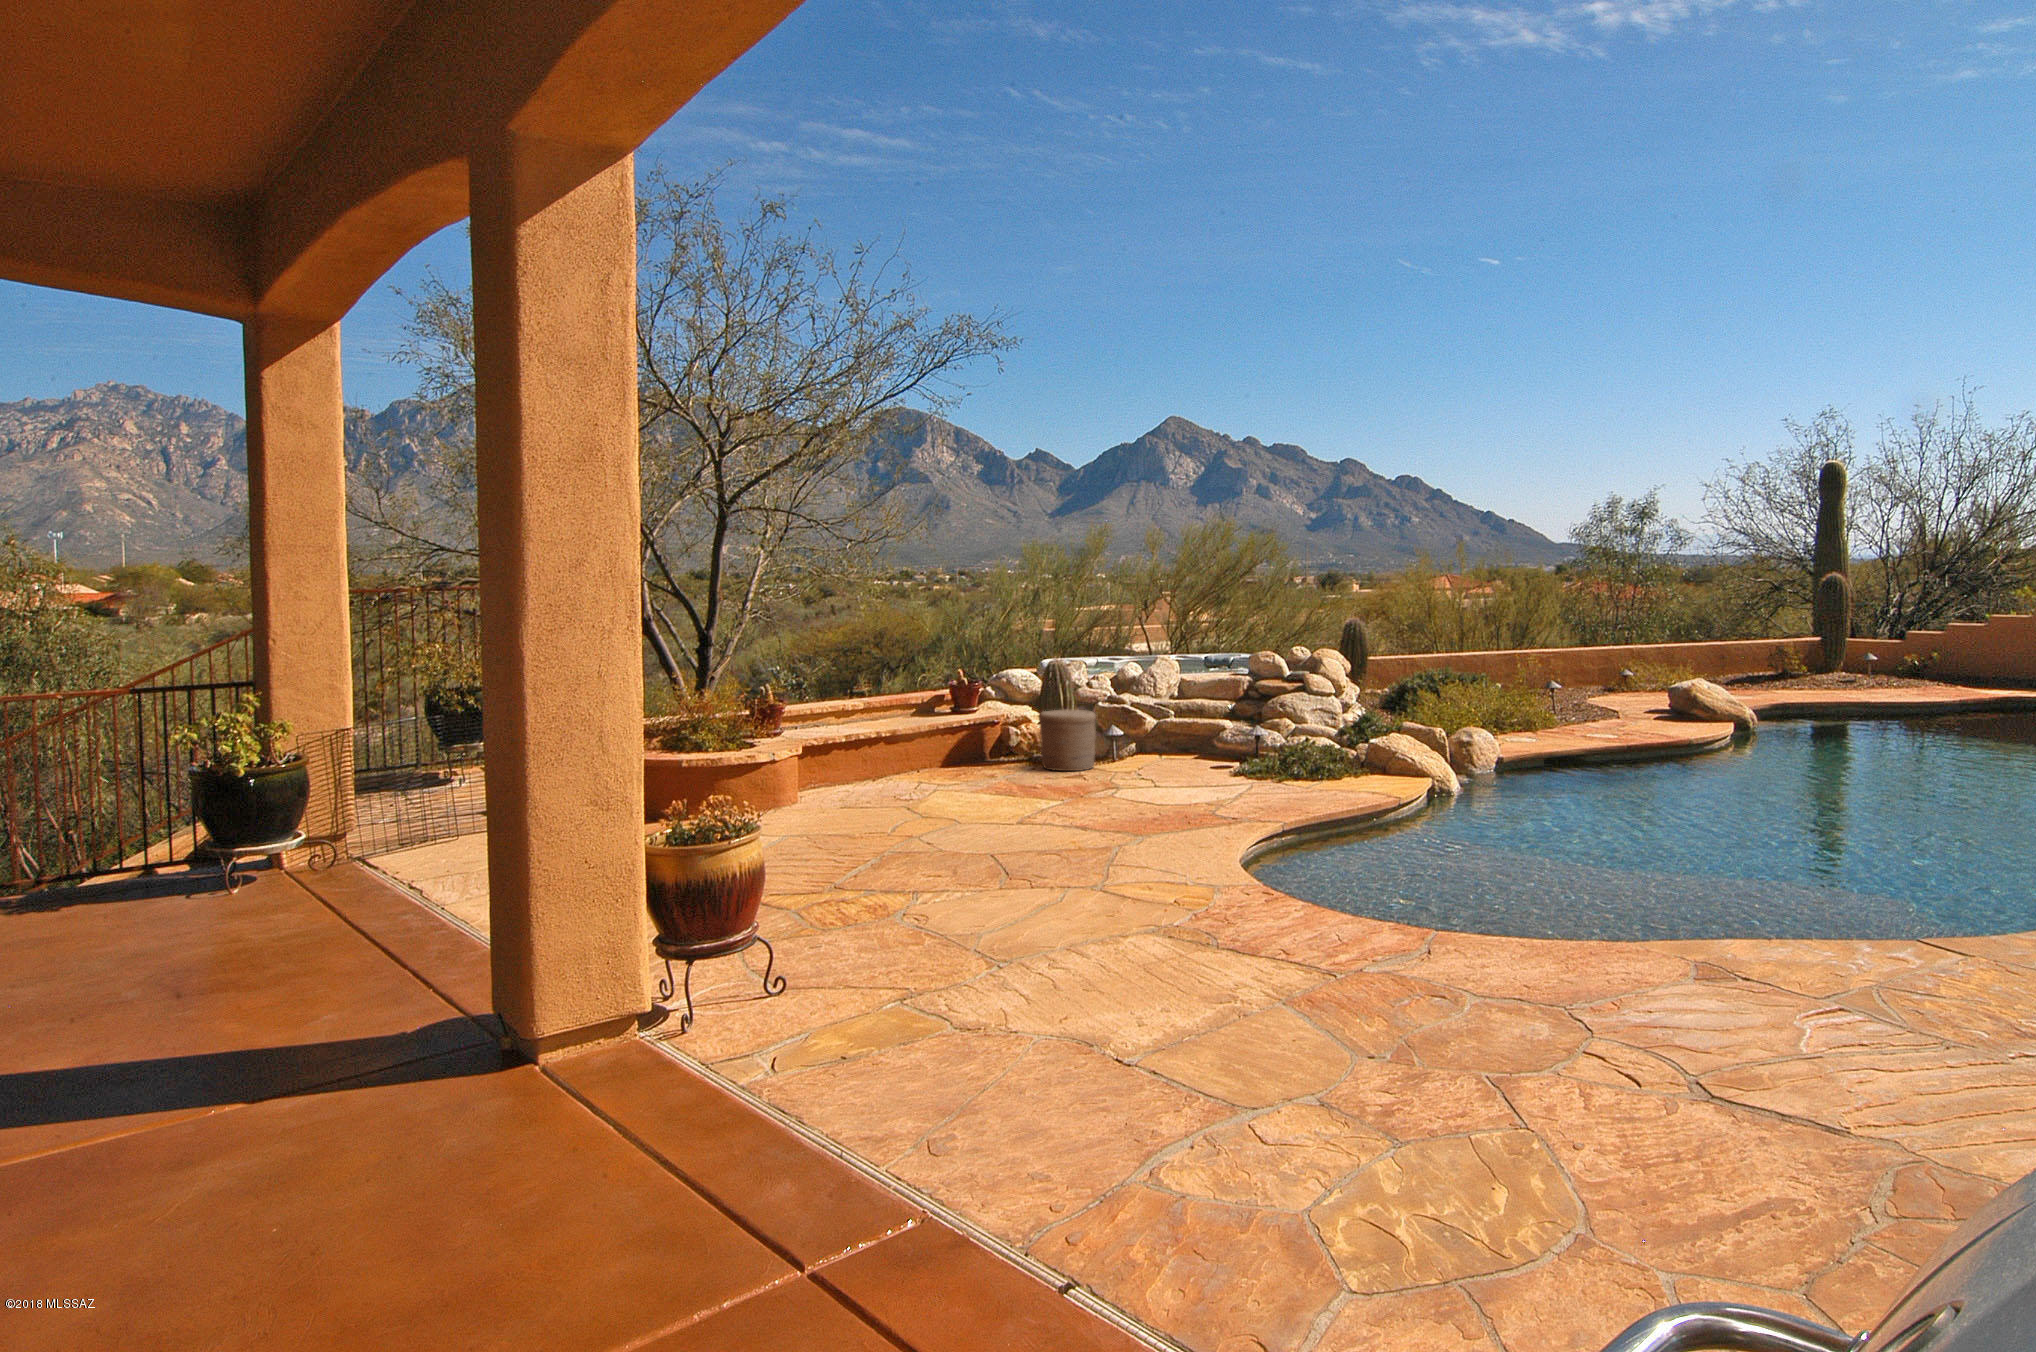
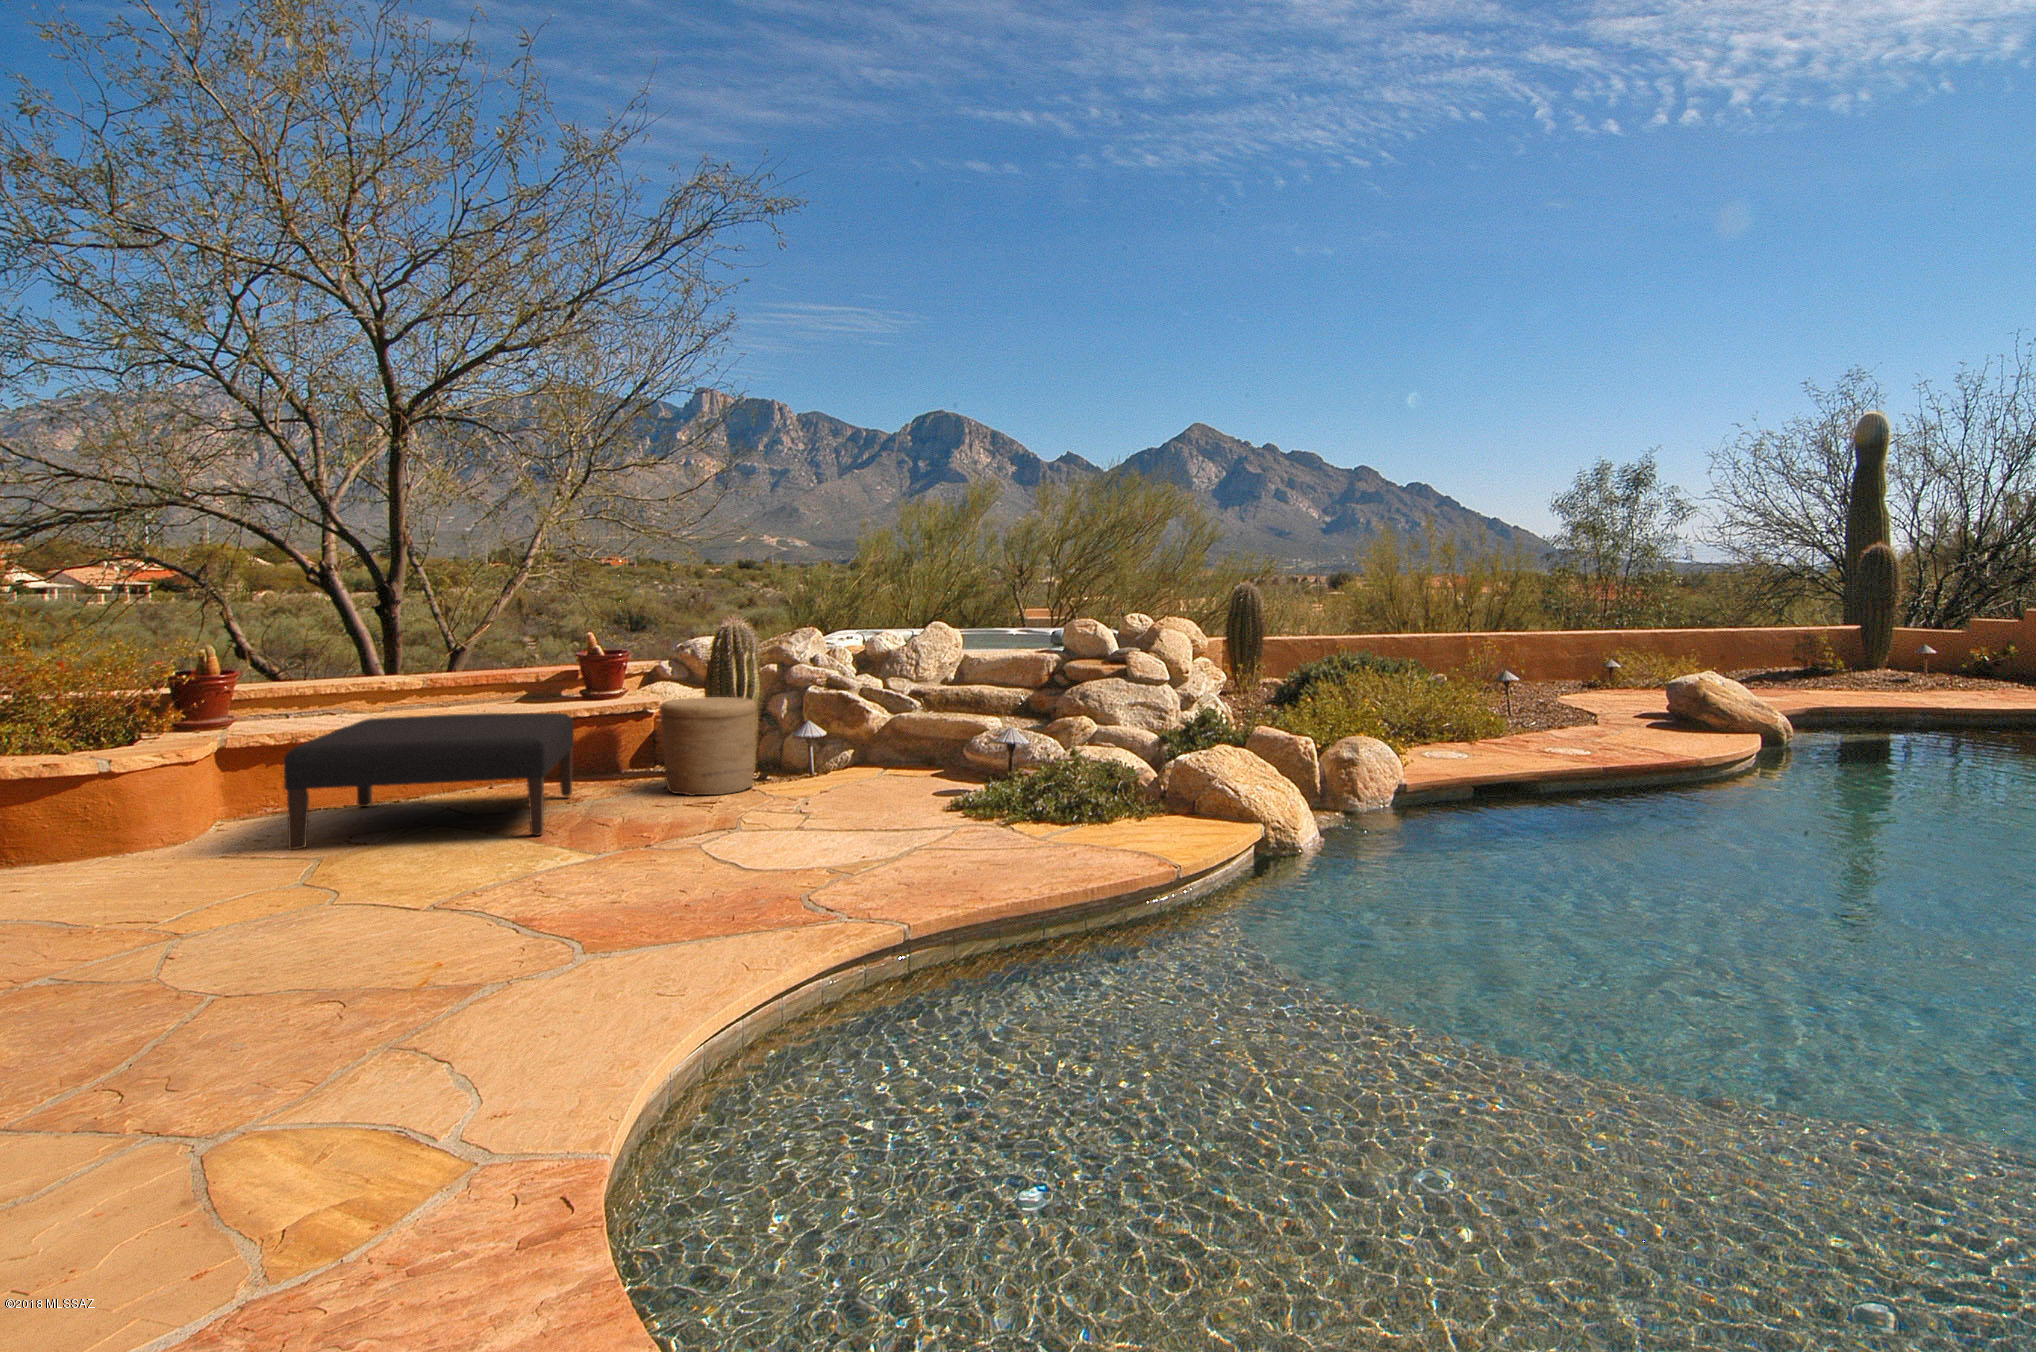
ottoman: none [877,721,1023,800] -> present [284,713,574,850]

